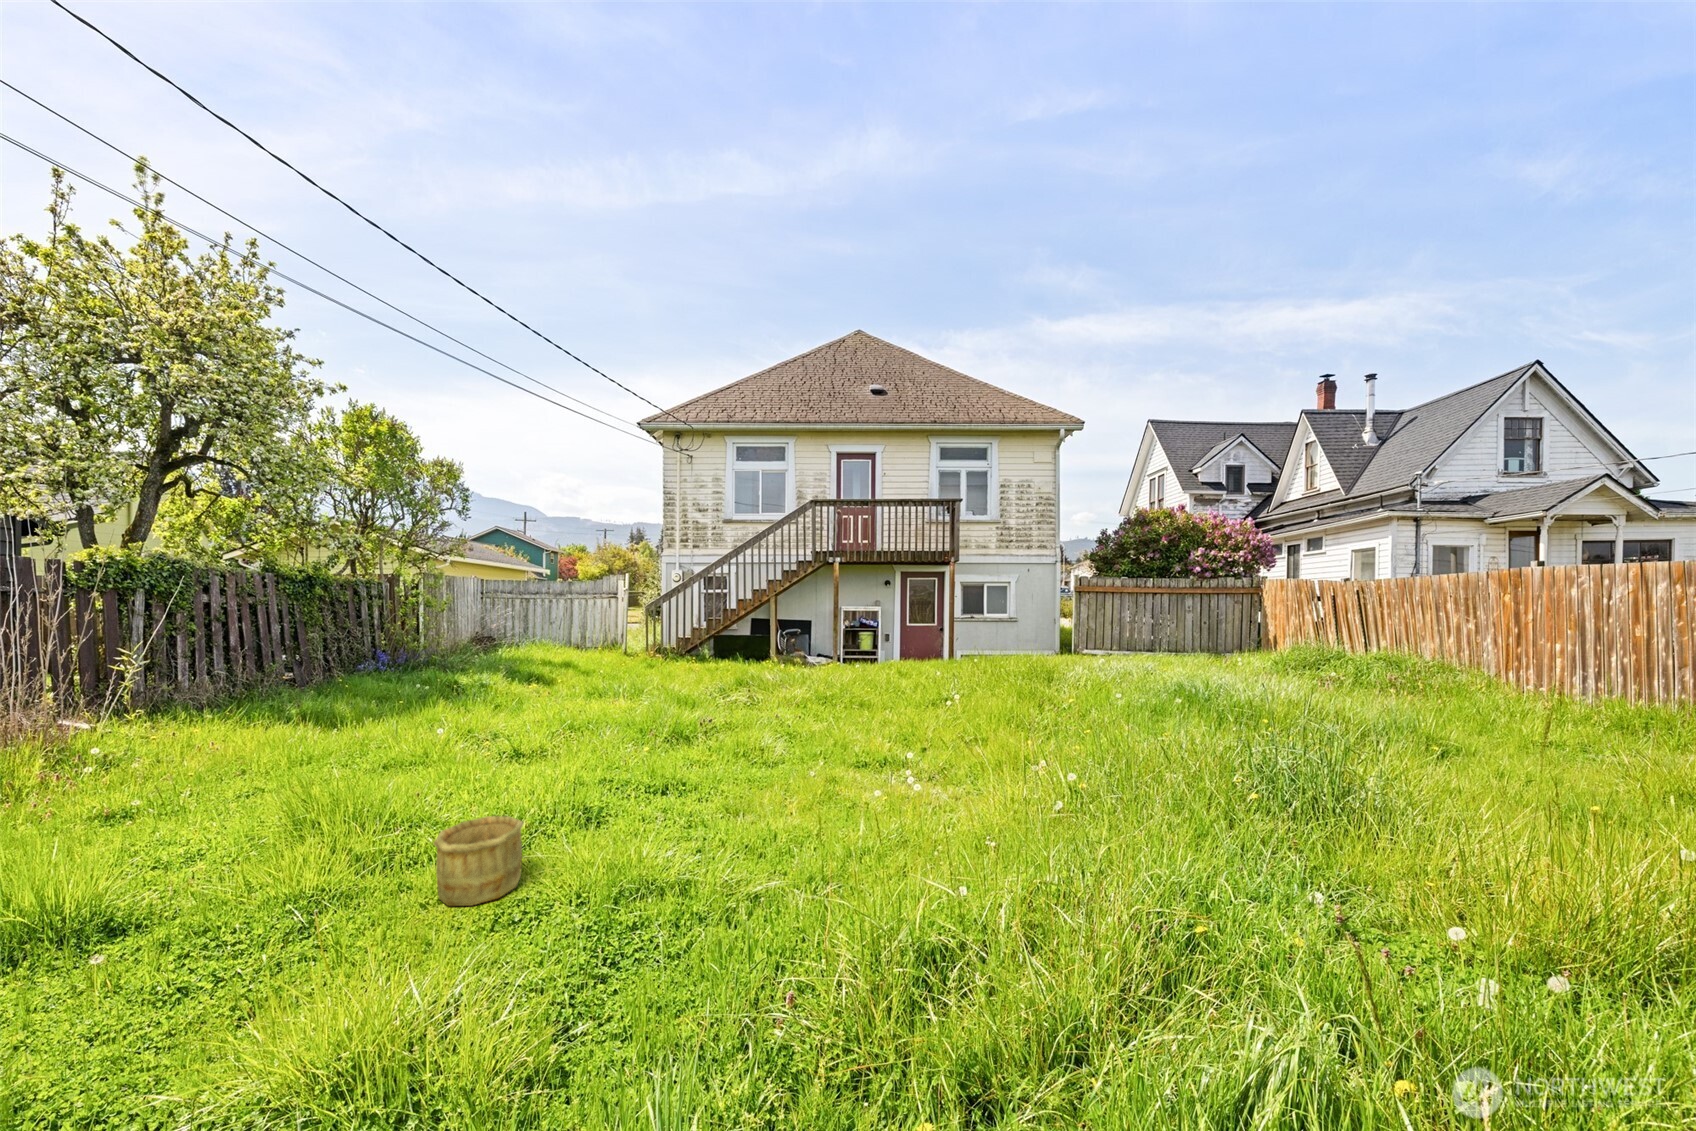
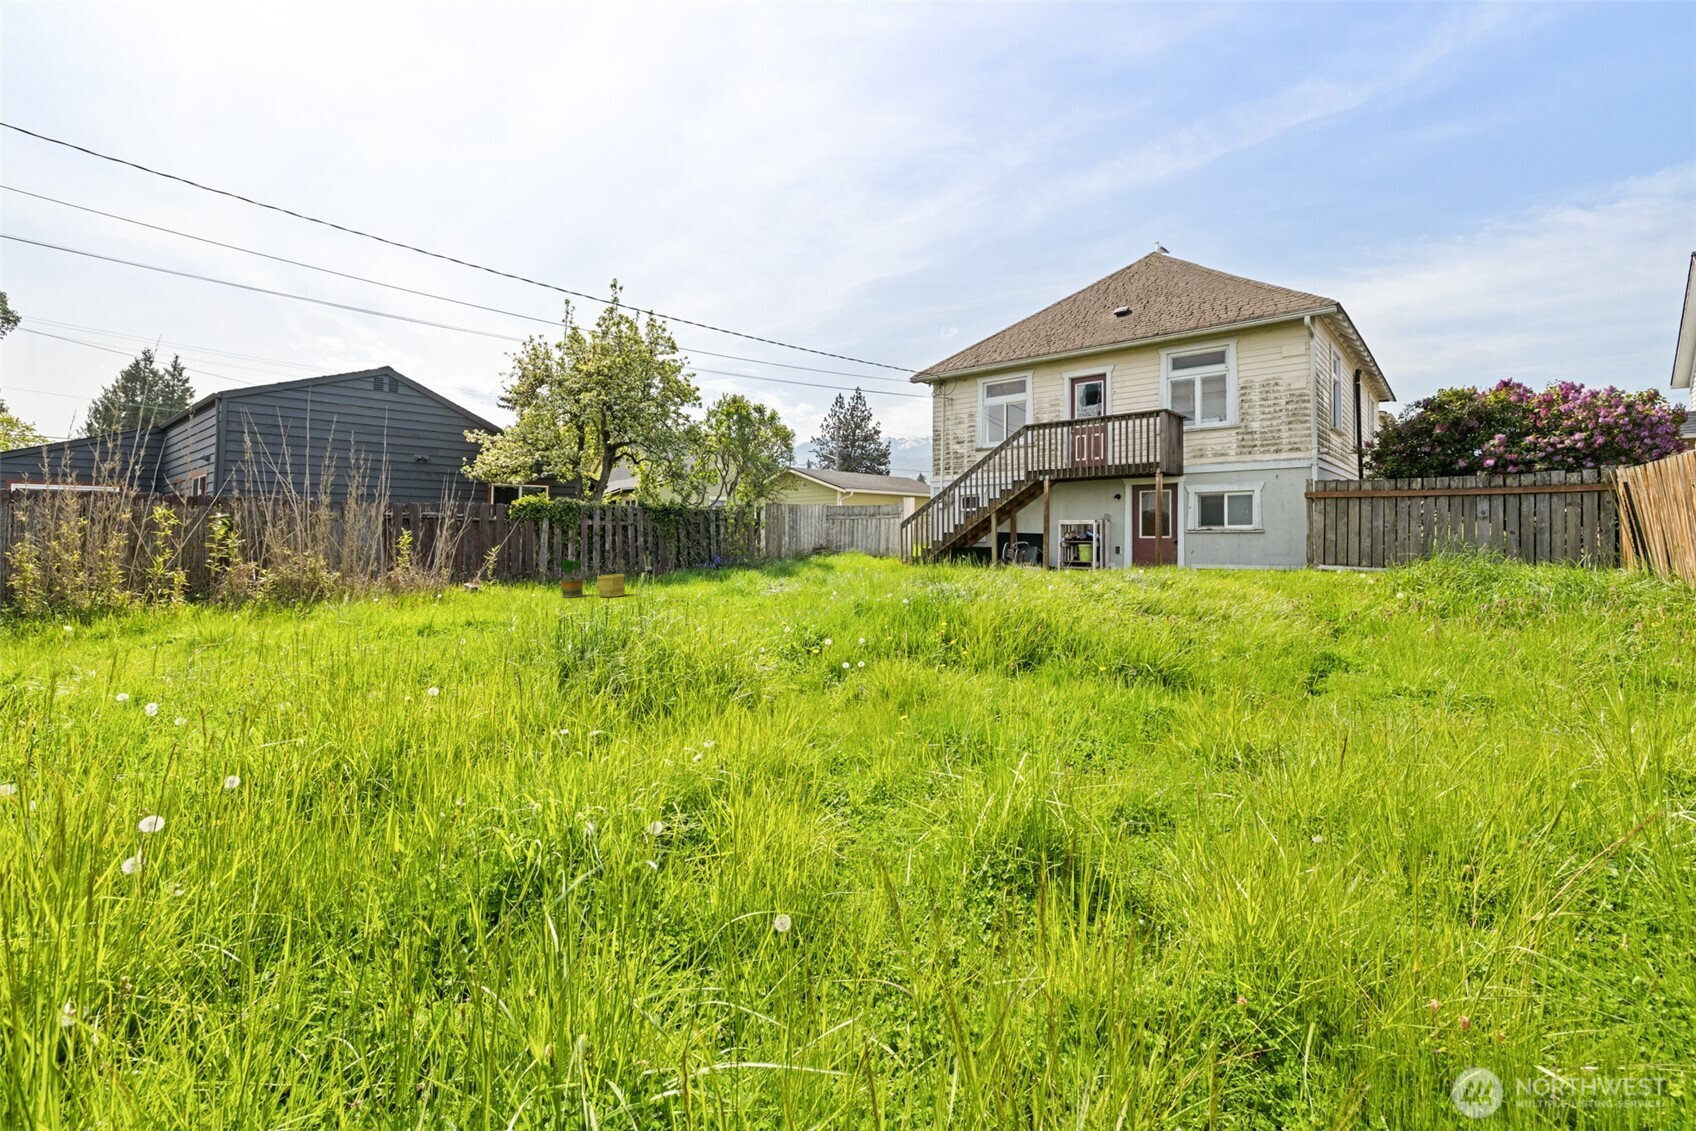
potted tree: none [282,796,383,939] -> present [559,559,584,598]

